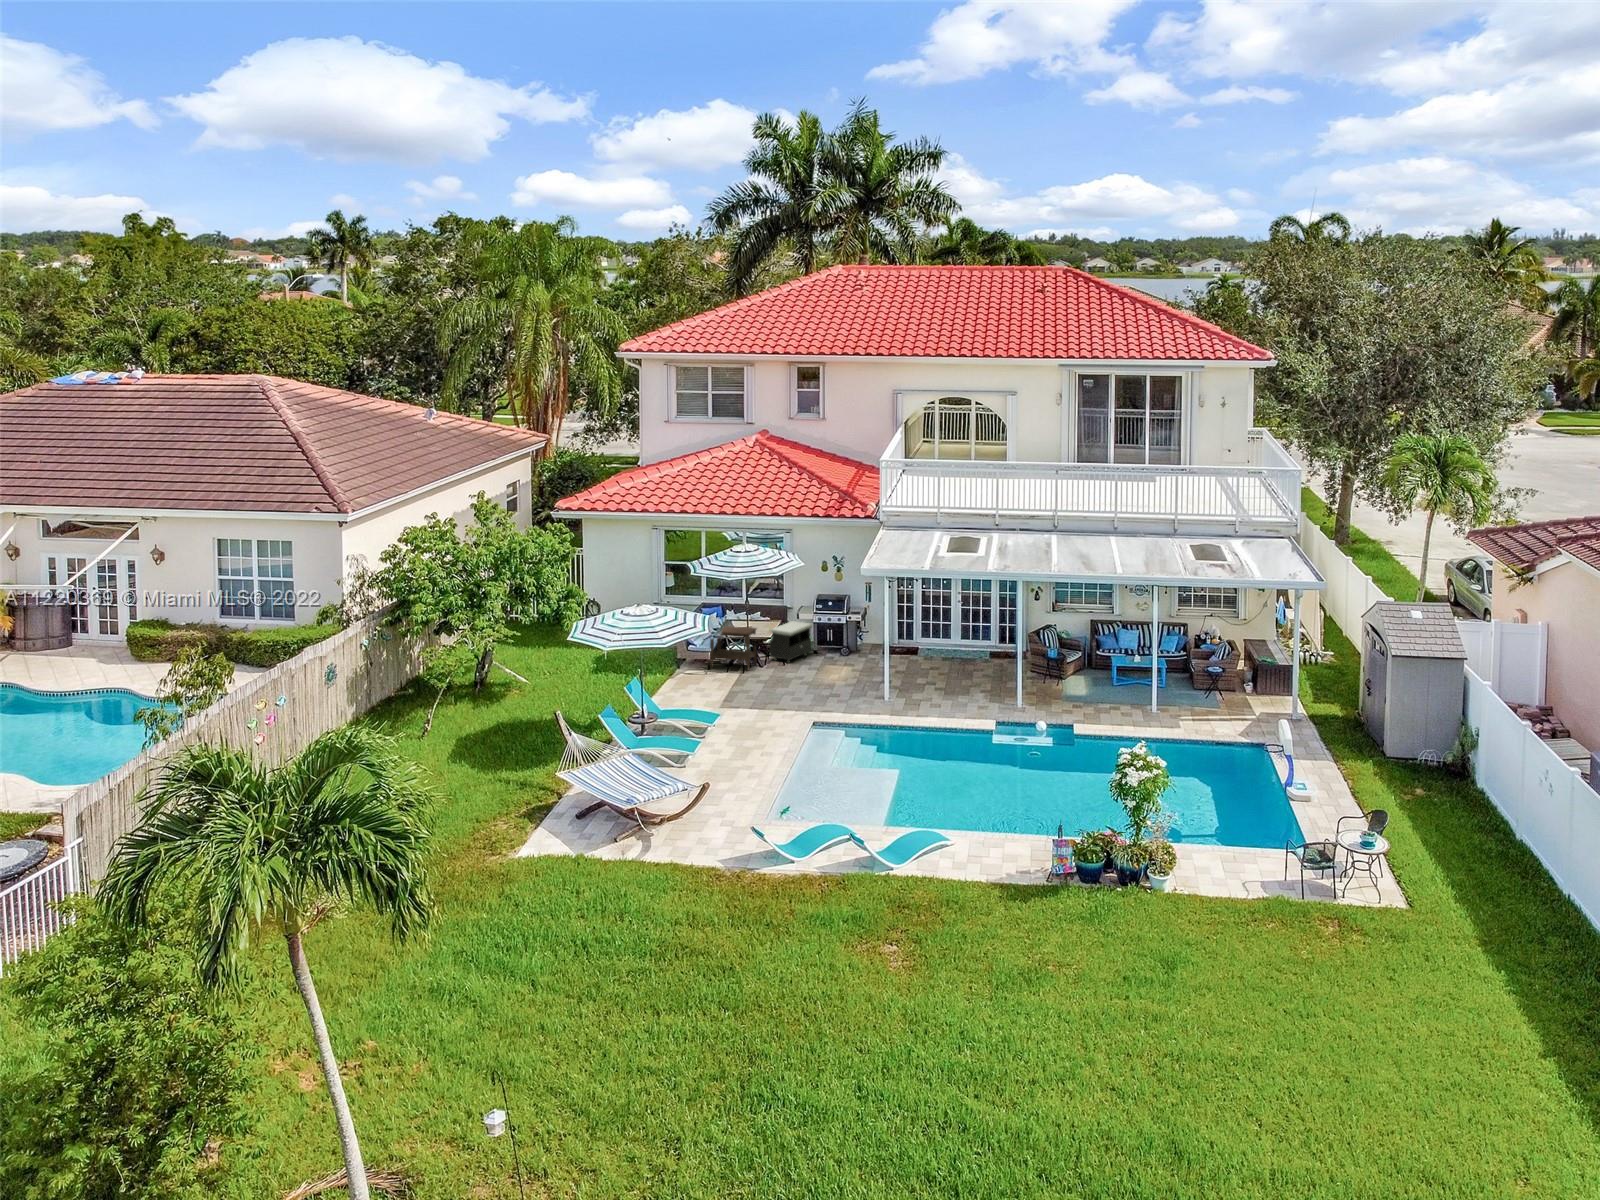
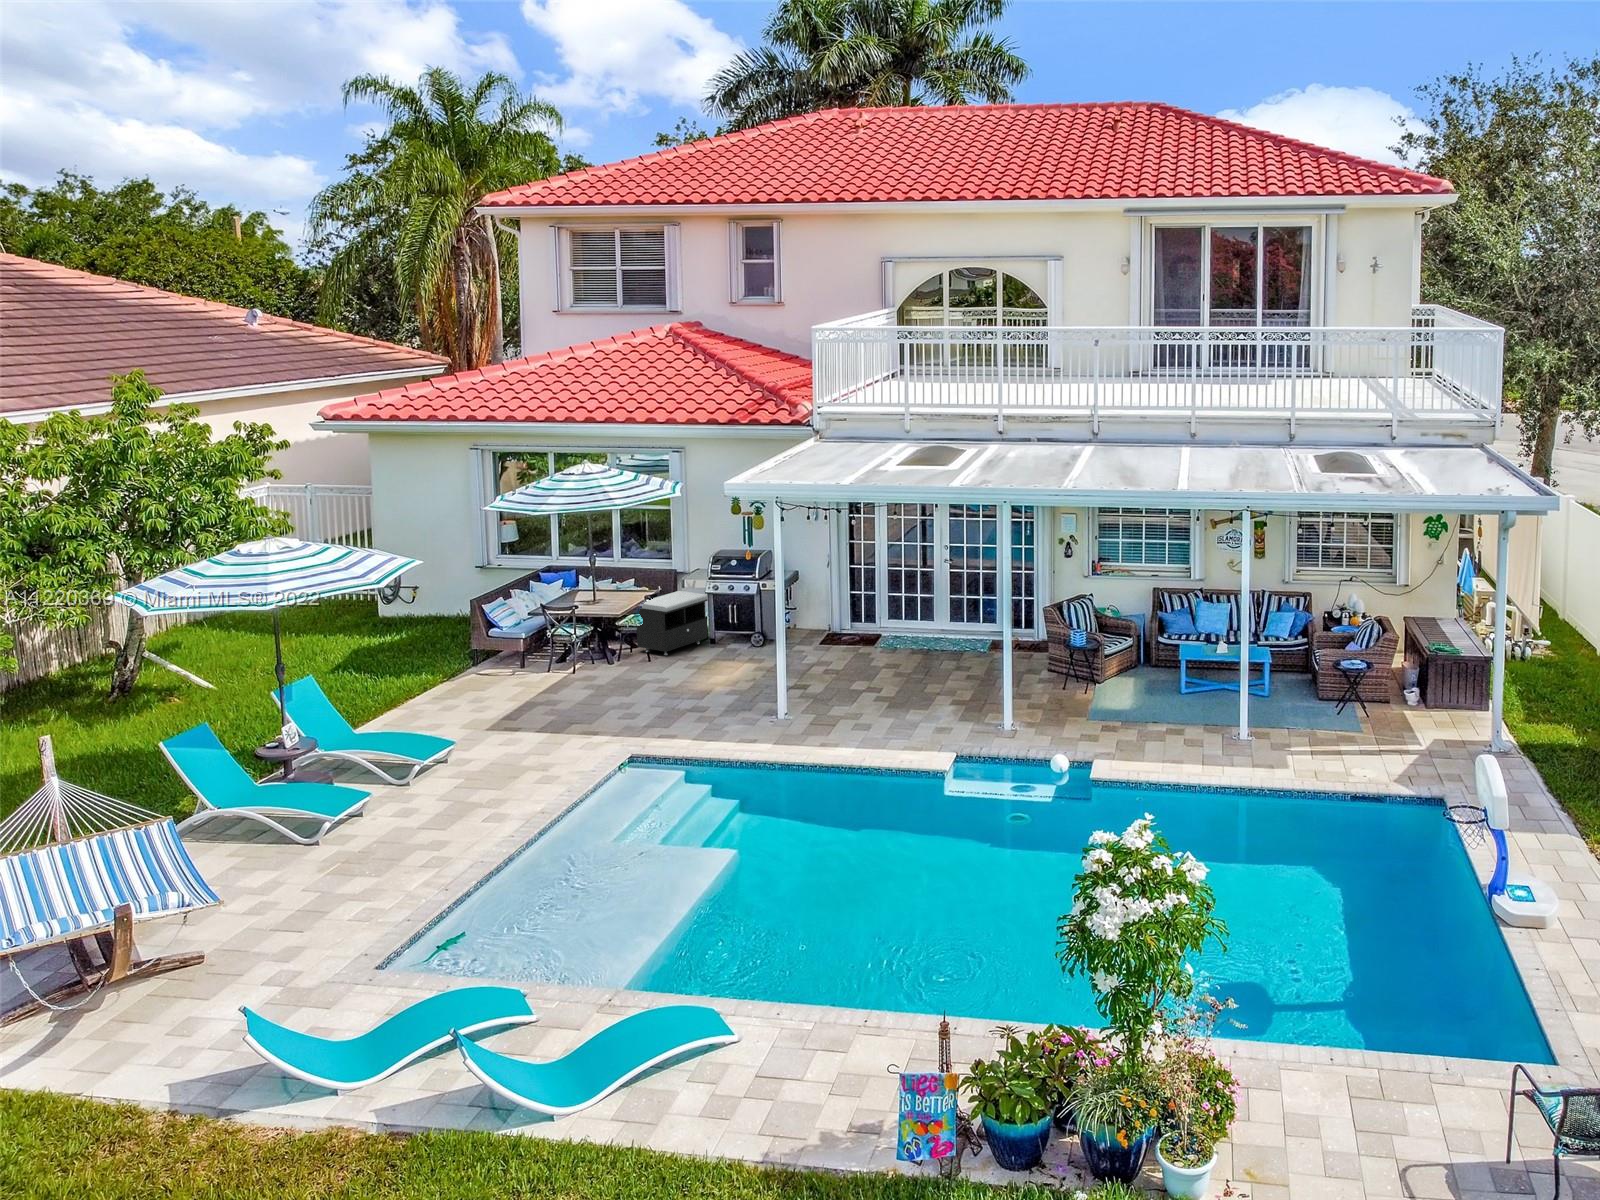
side table: present [710,626,756,670] -> none [533,596,613,668]

